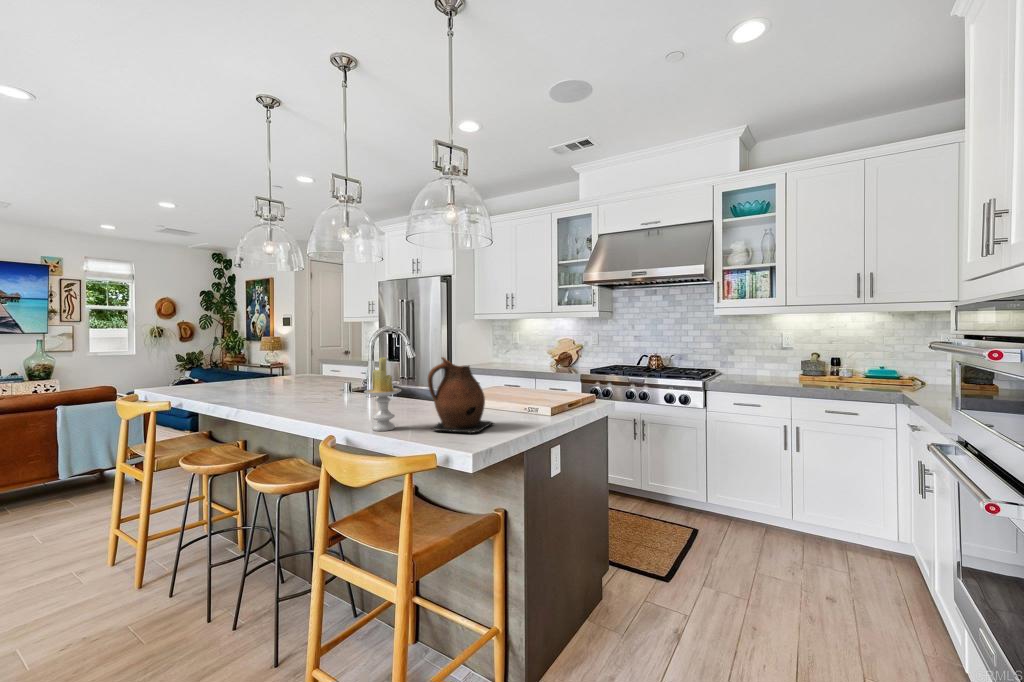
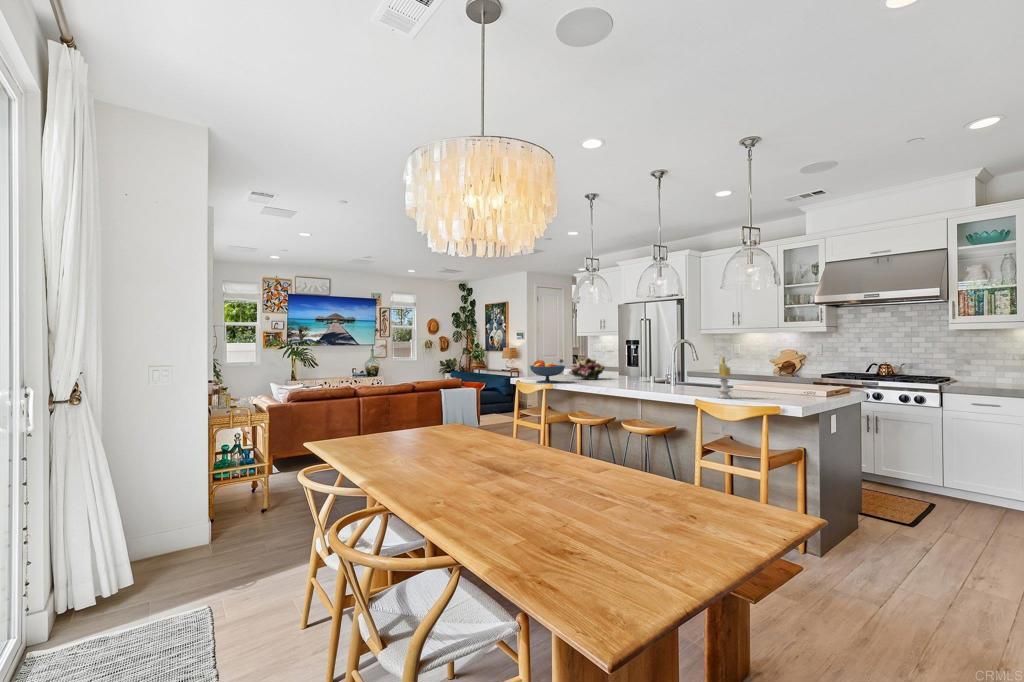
flower arrangement: none [253,352,313,386] -> present [568,357,605,380]
ceramic pitcher: present [428,357,493,433] -> none [754,357,794,401]
fruit bowl: none [151,360,221,398] -> present [530,360,565,383]

